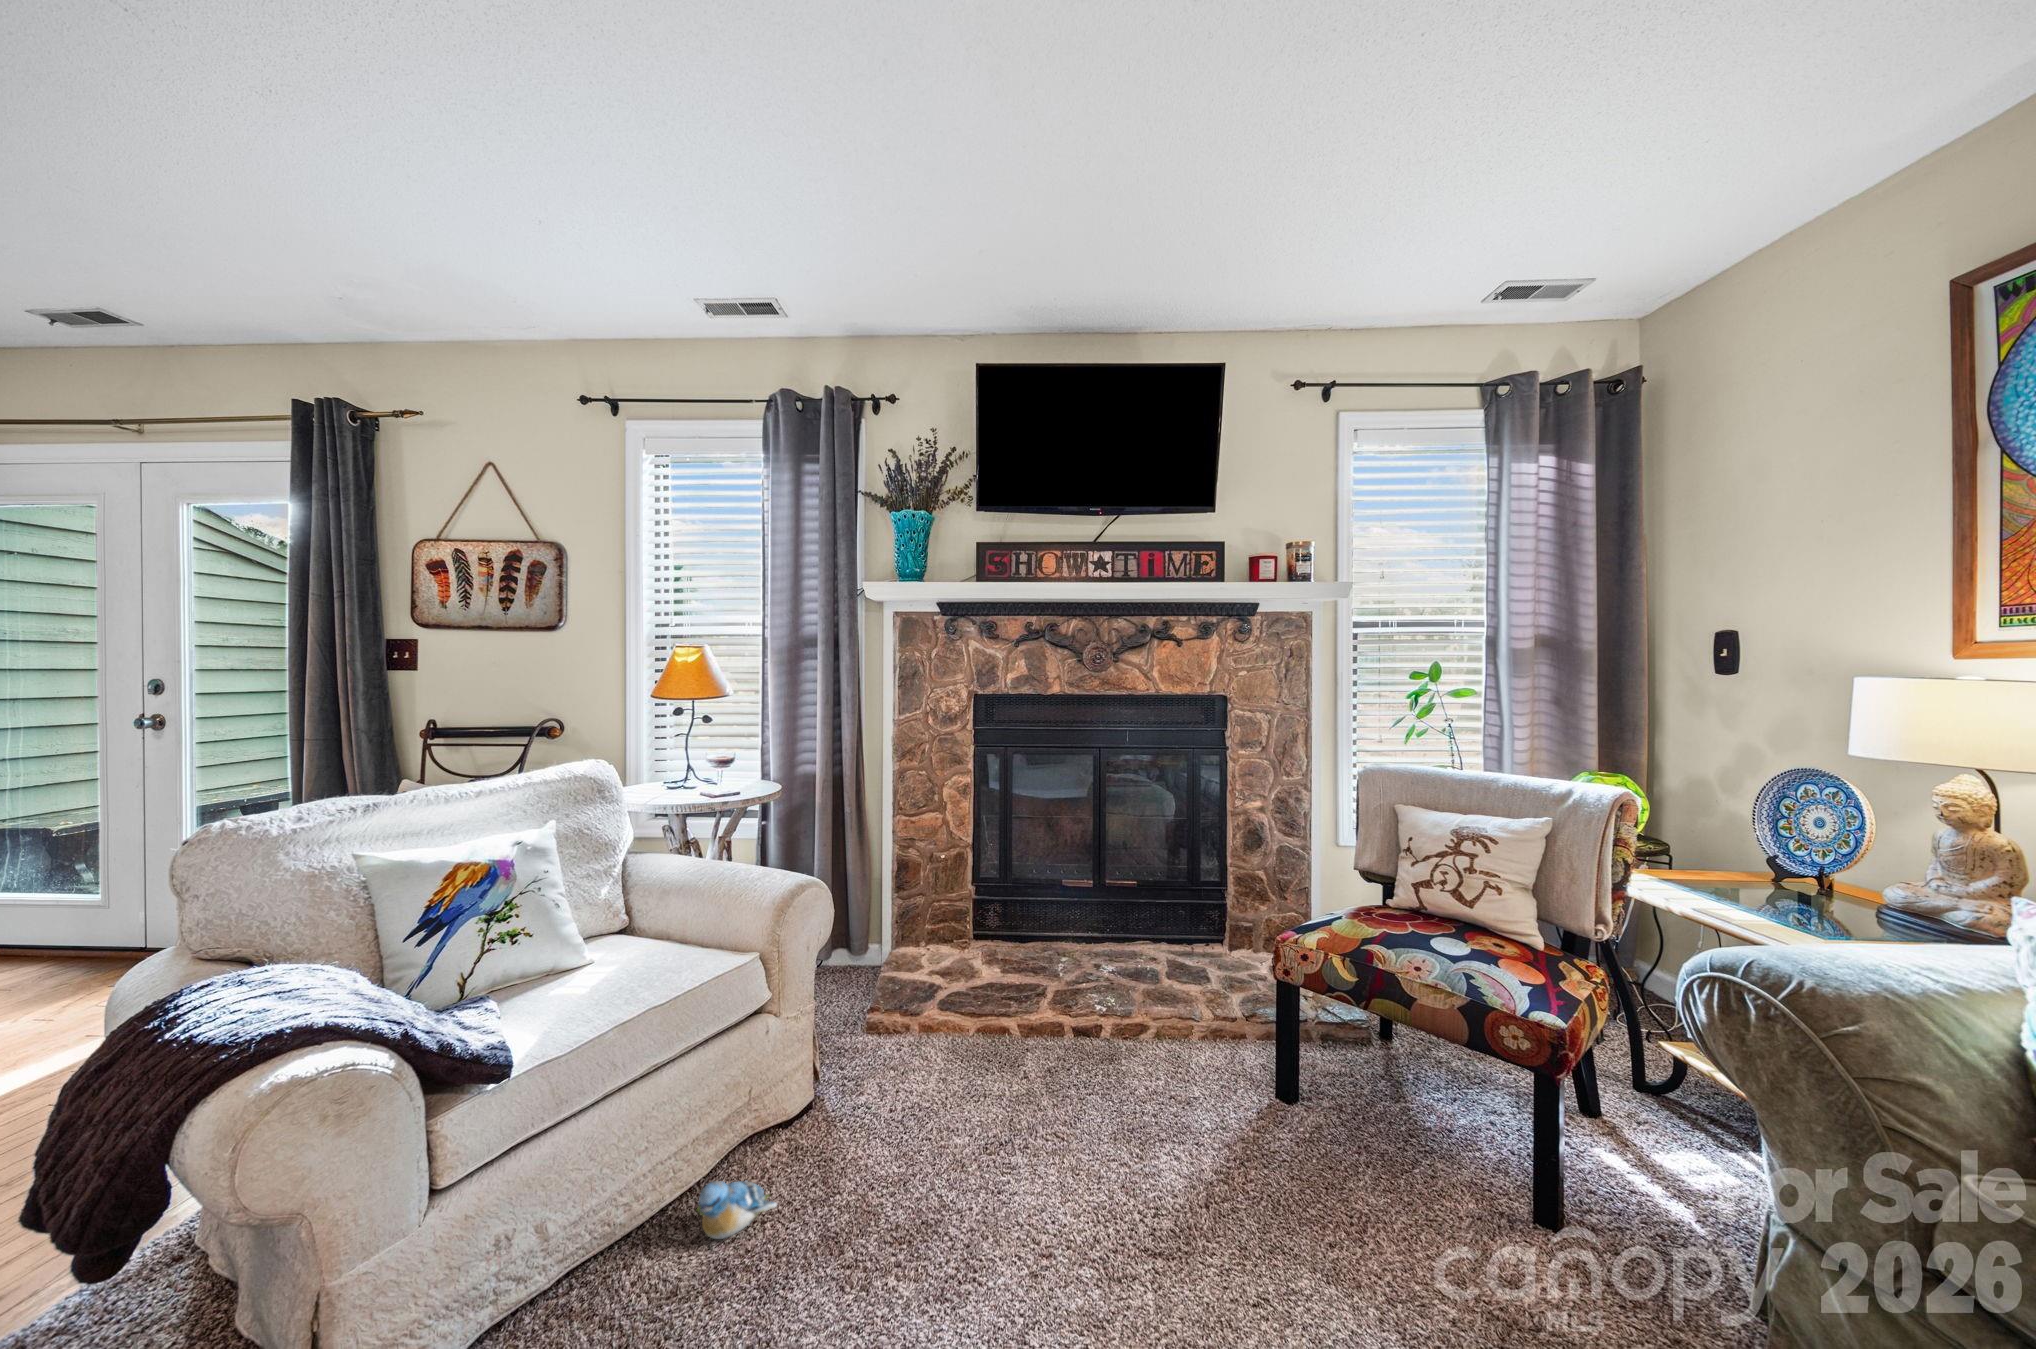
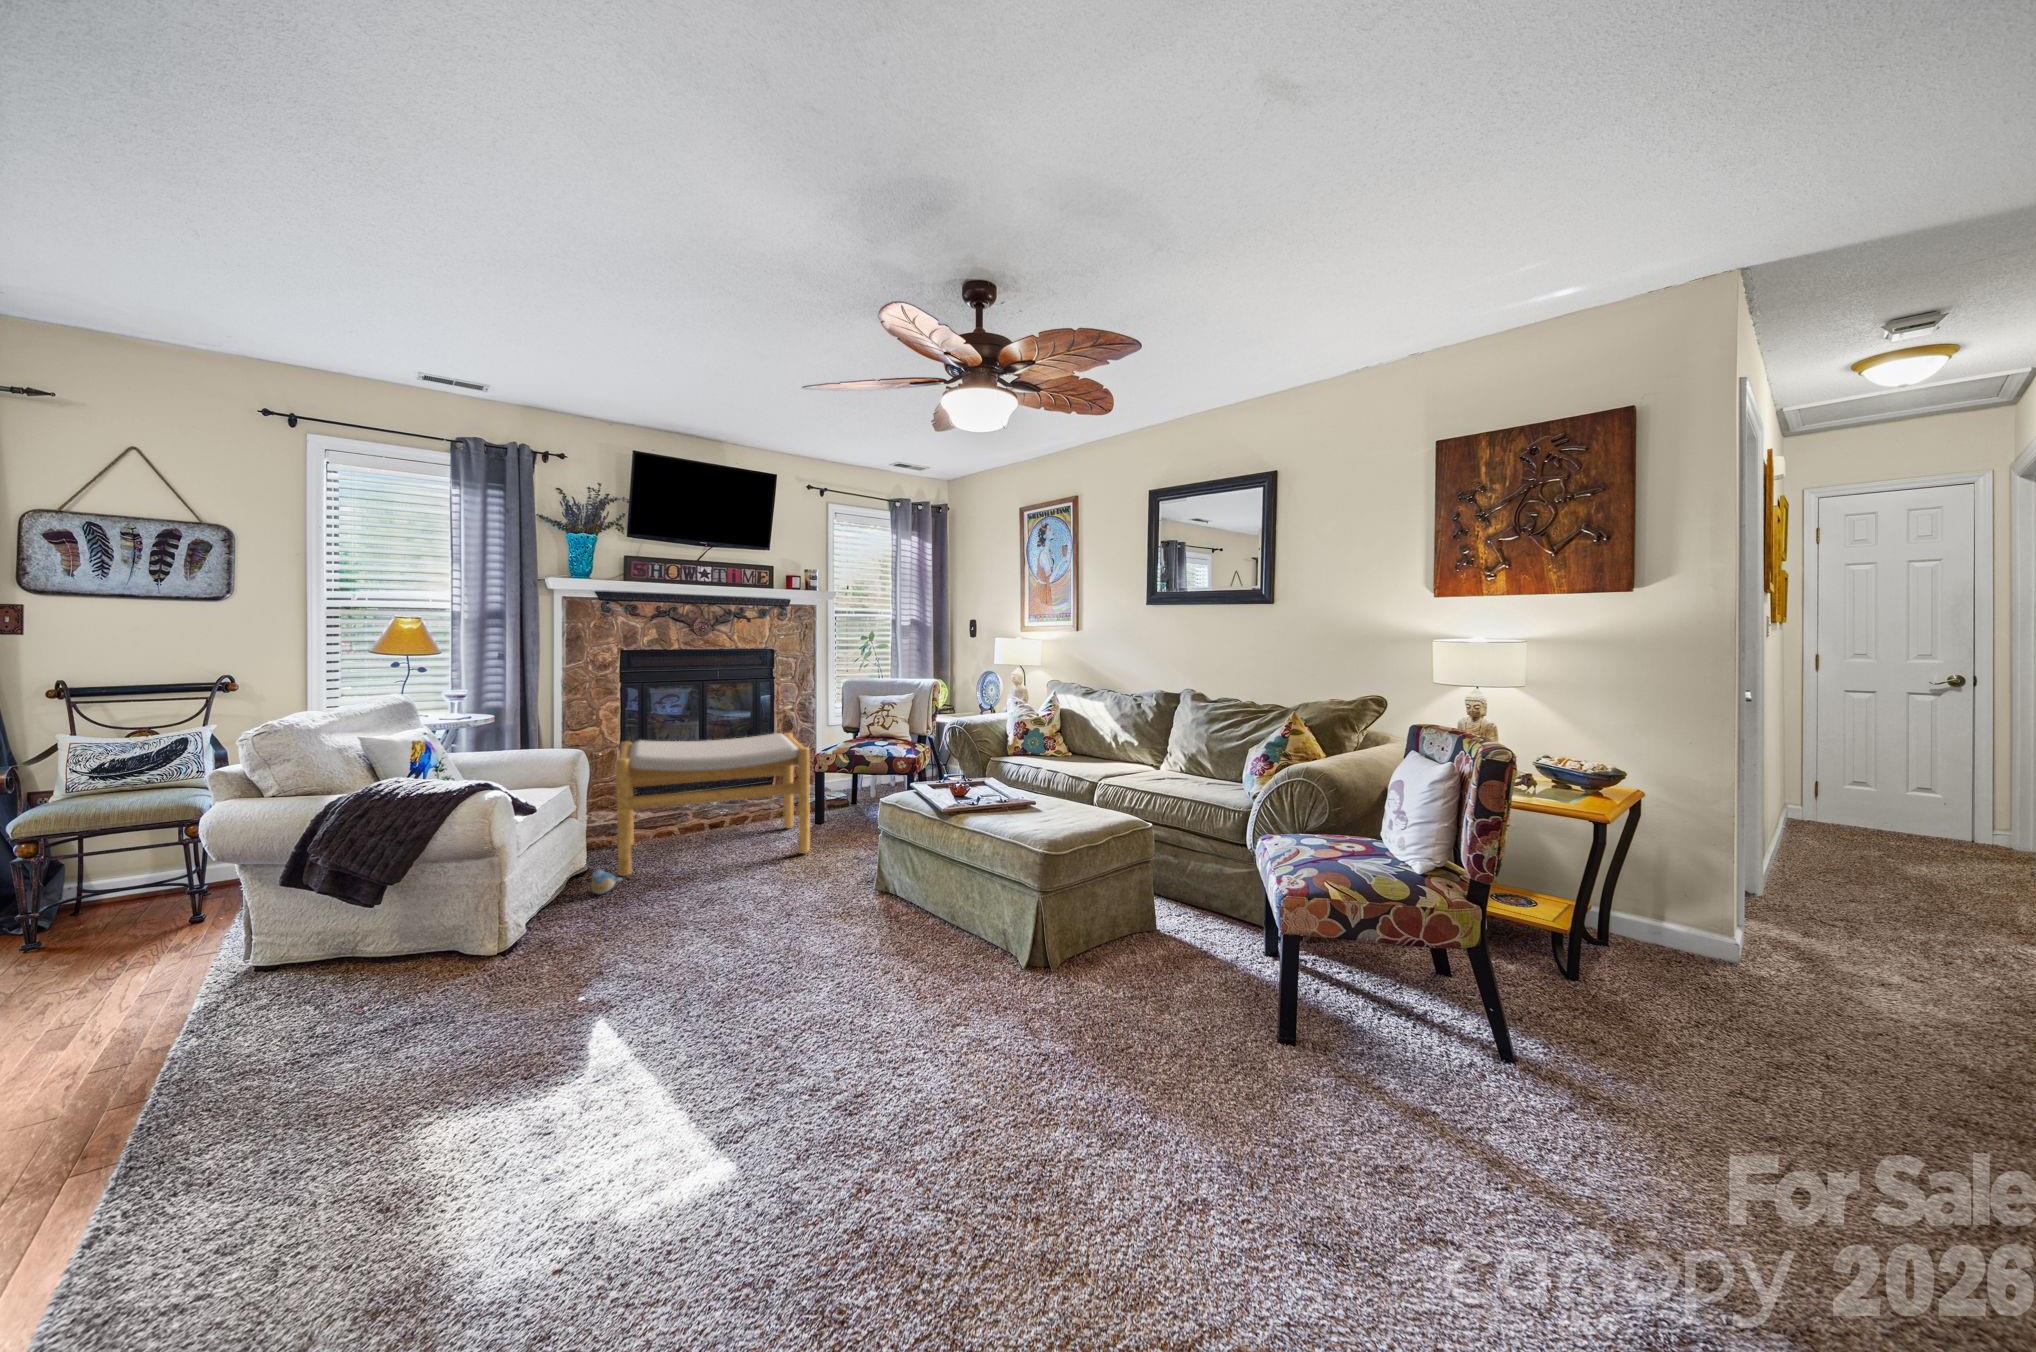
footstool: none [803,867,1213,1244] -> present [616,733,810,876]

